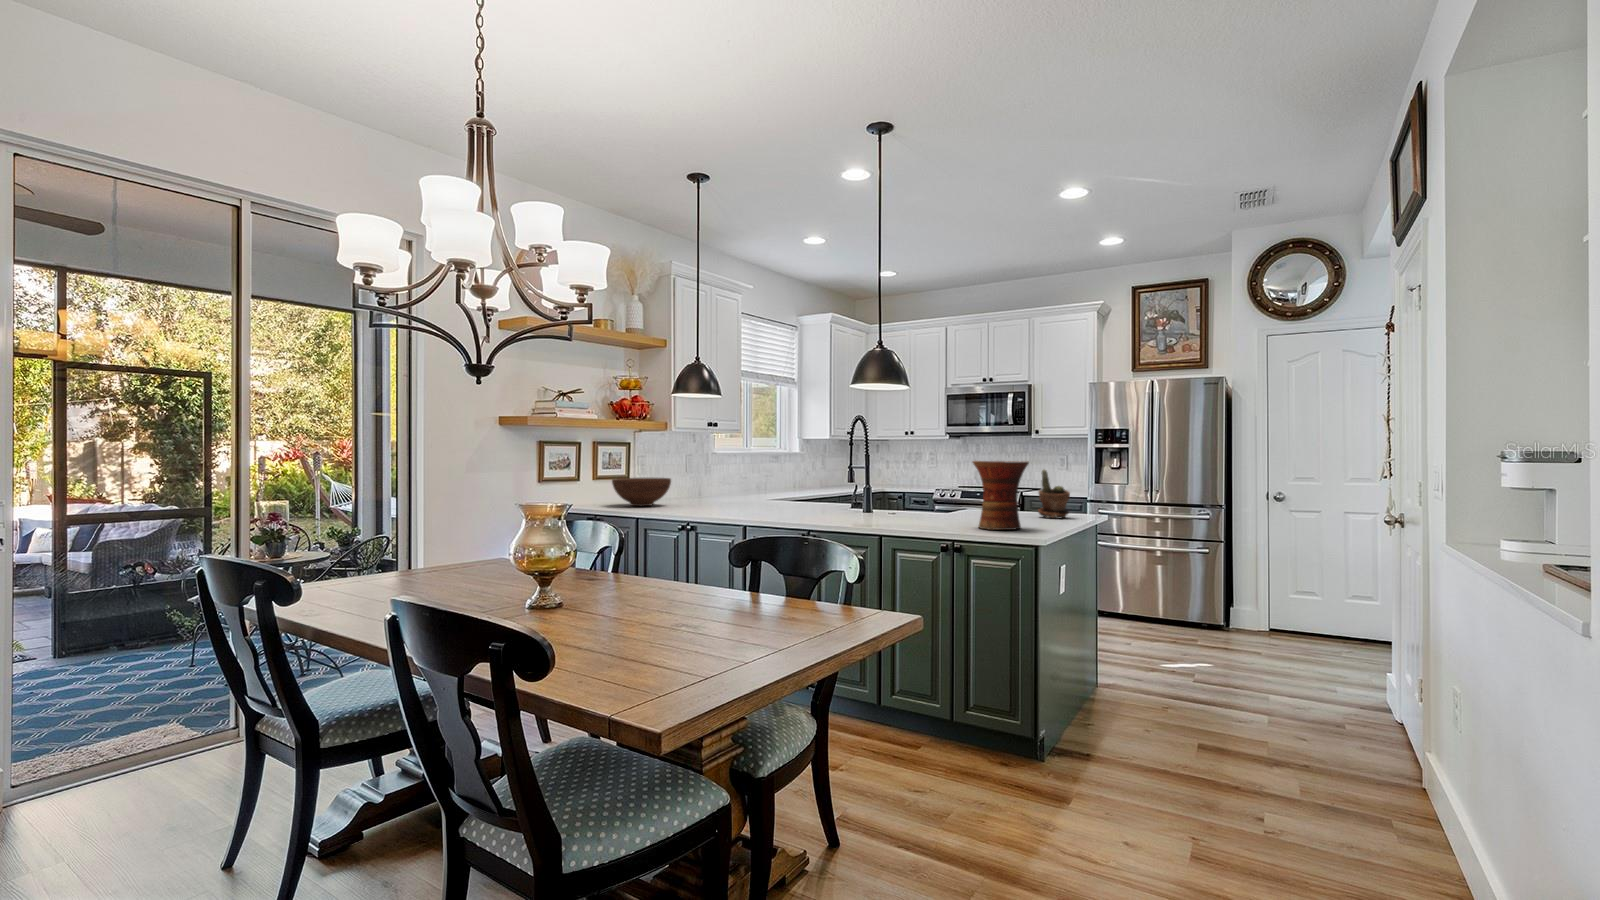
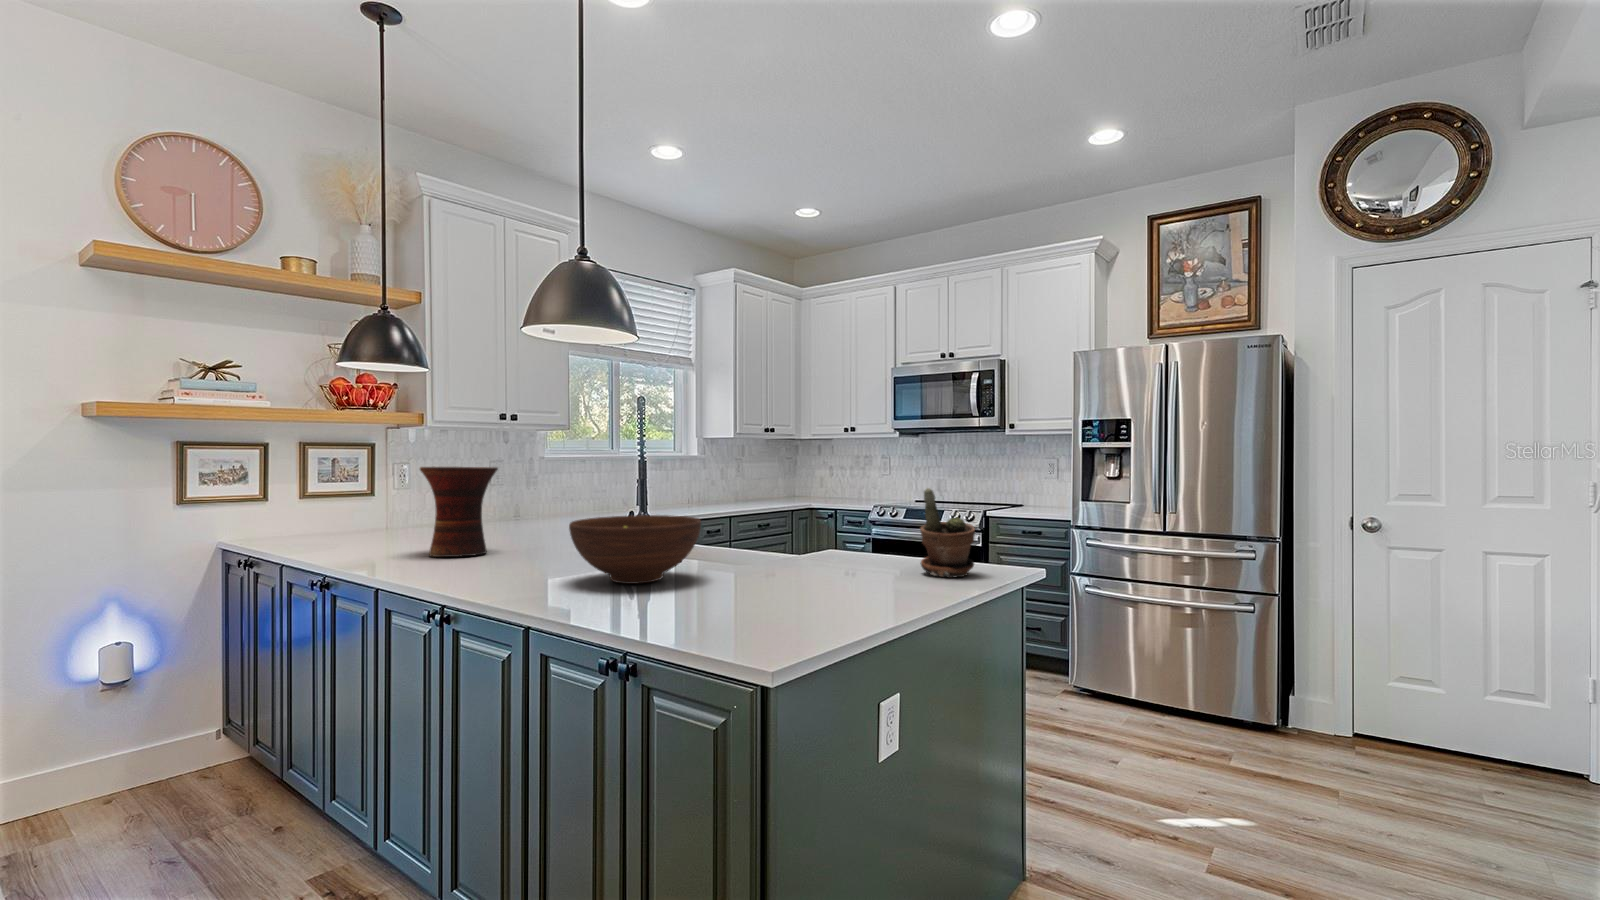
vase: present [973,461,1029,530] -> present [420,467,498,557]
fruit bowl: present [612,478,671,506] -> present [569,515,701,584]

